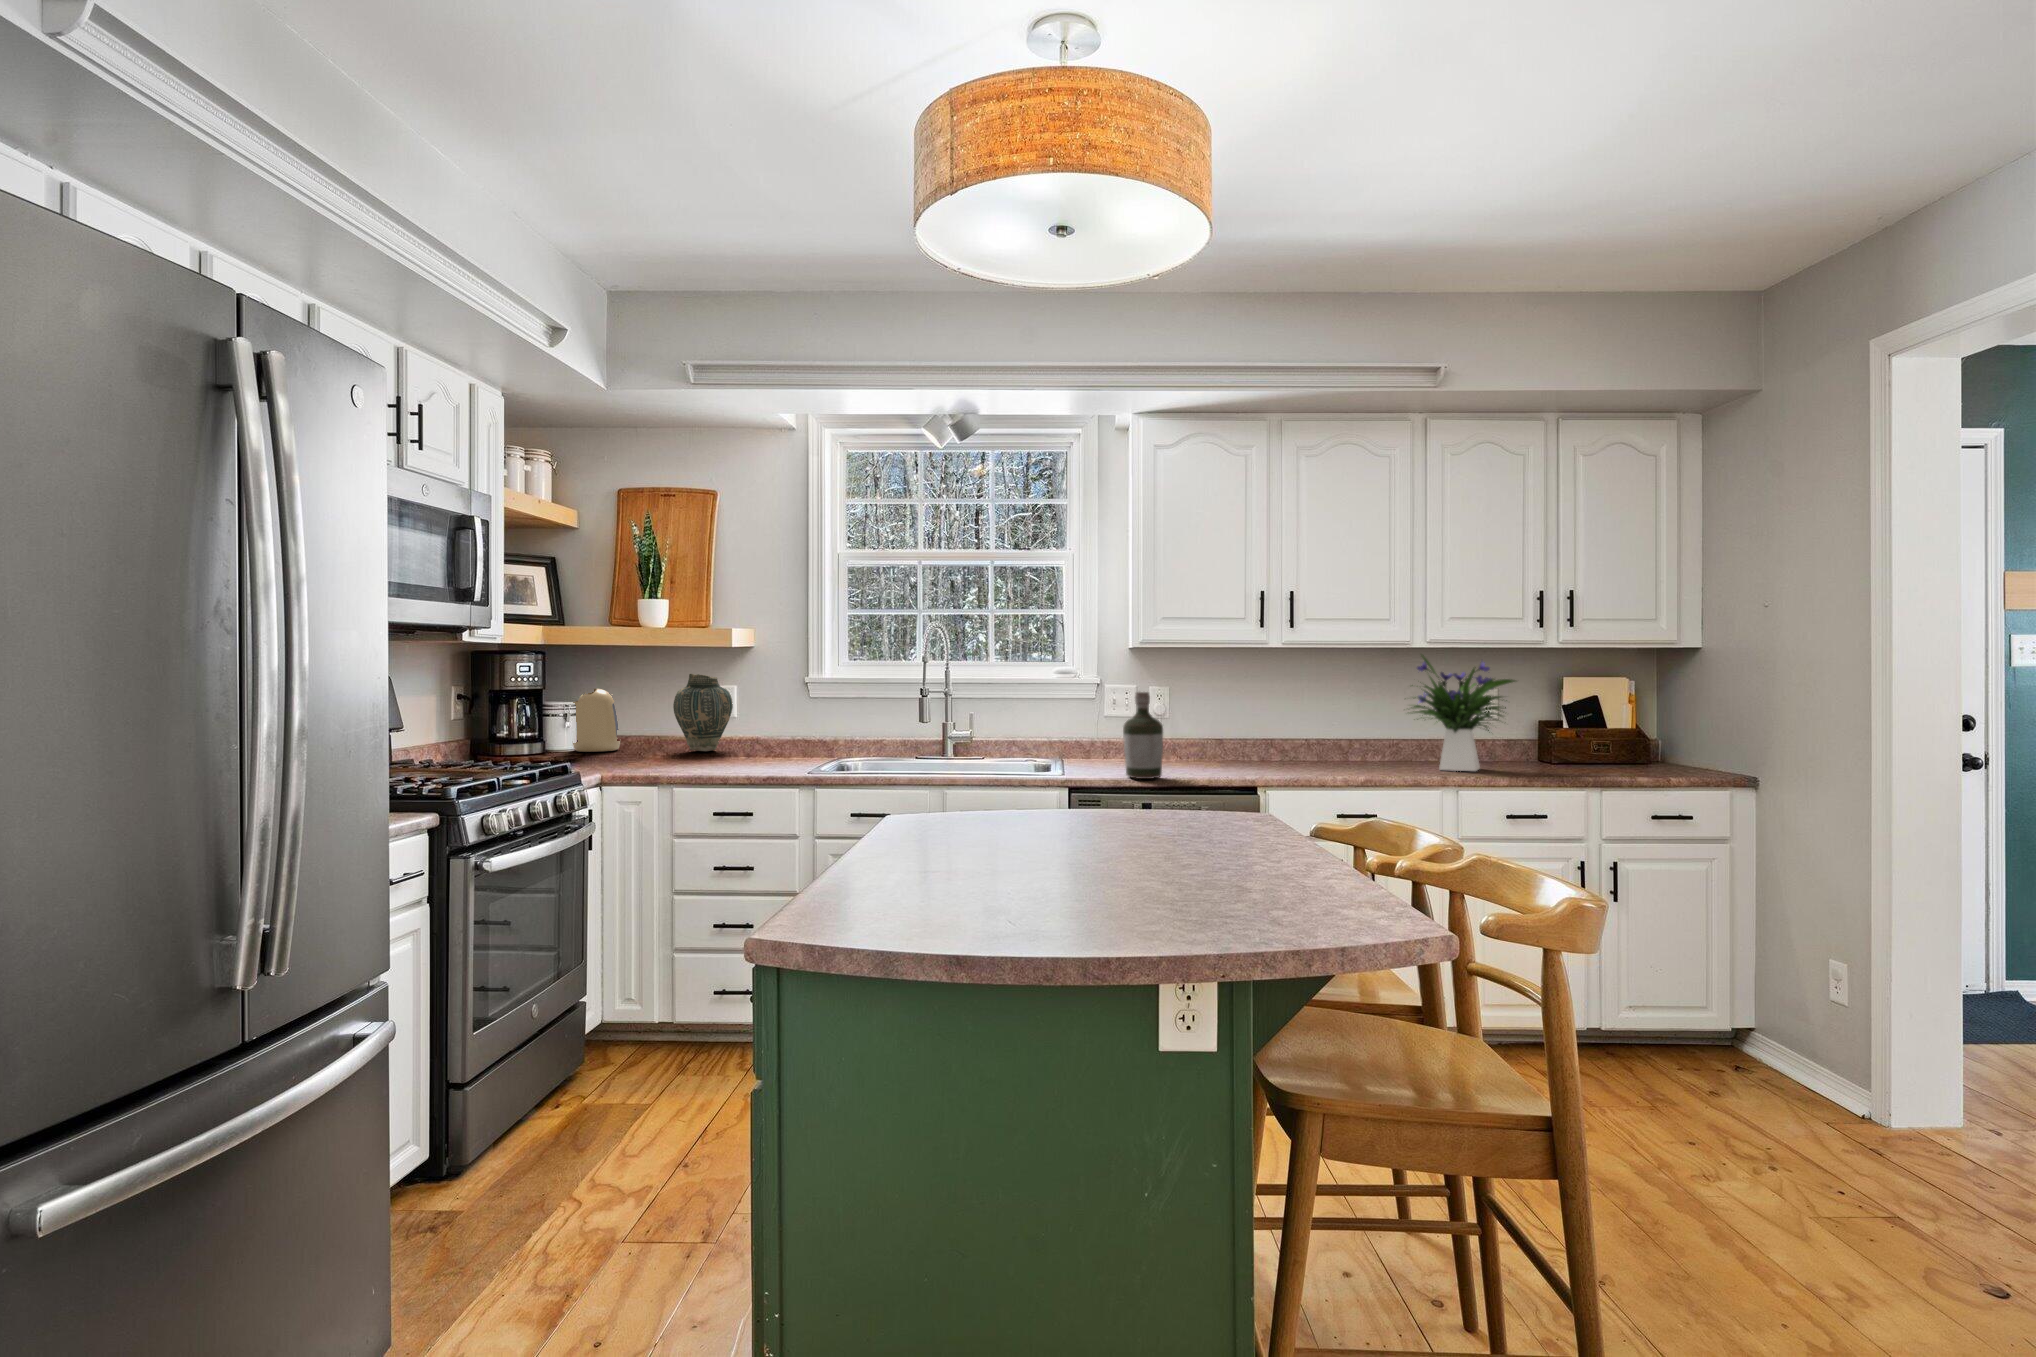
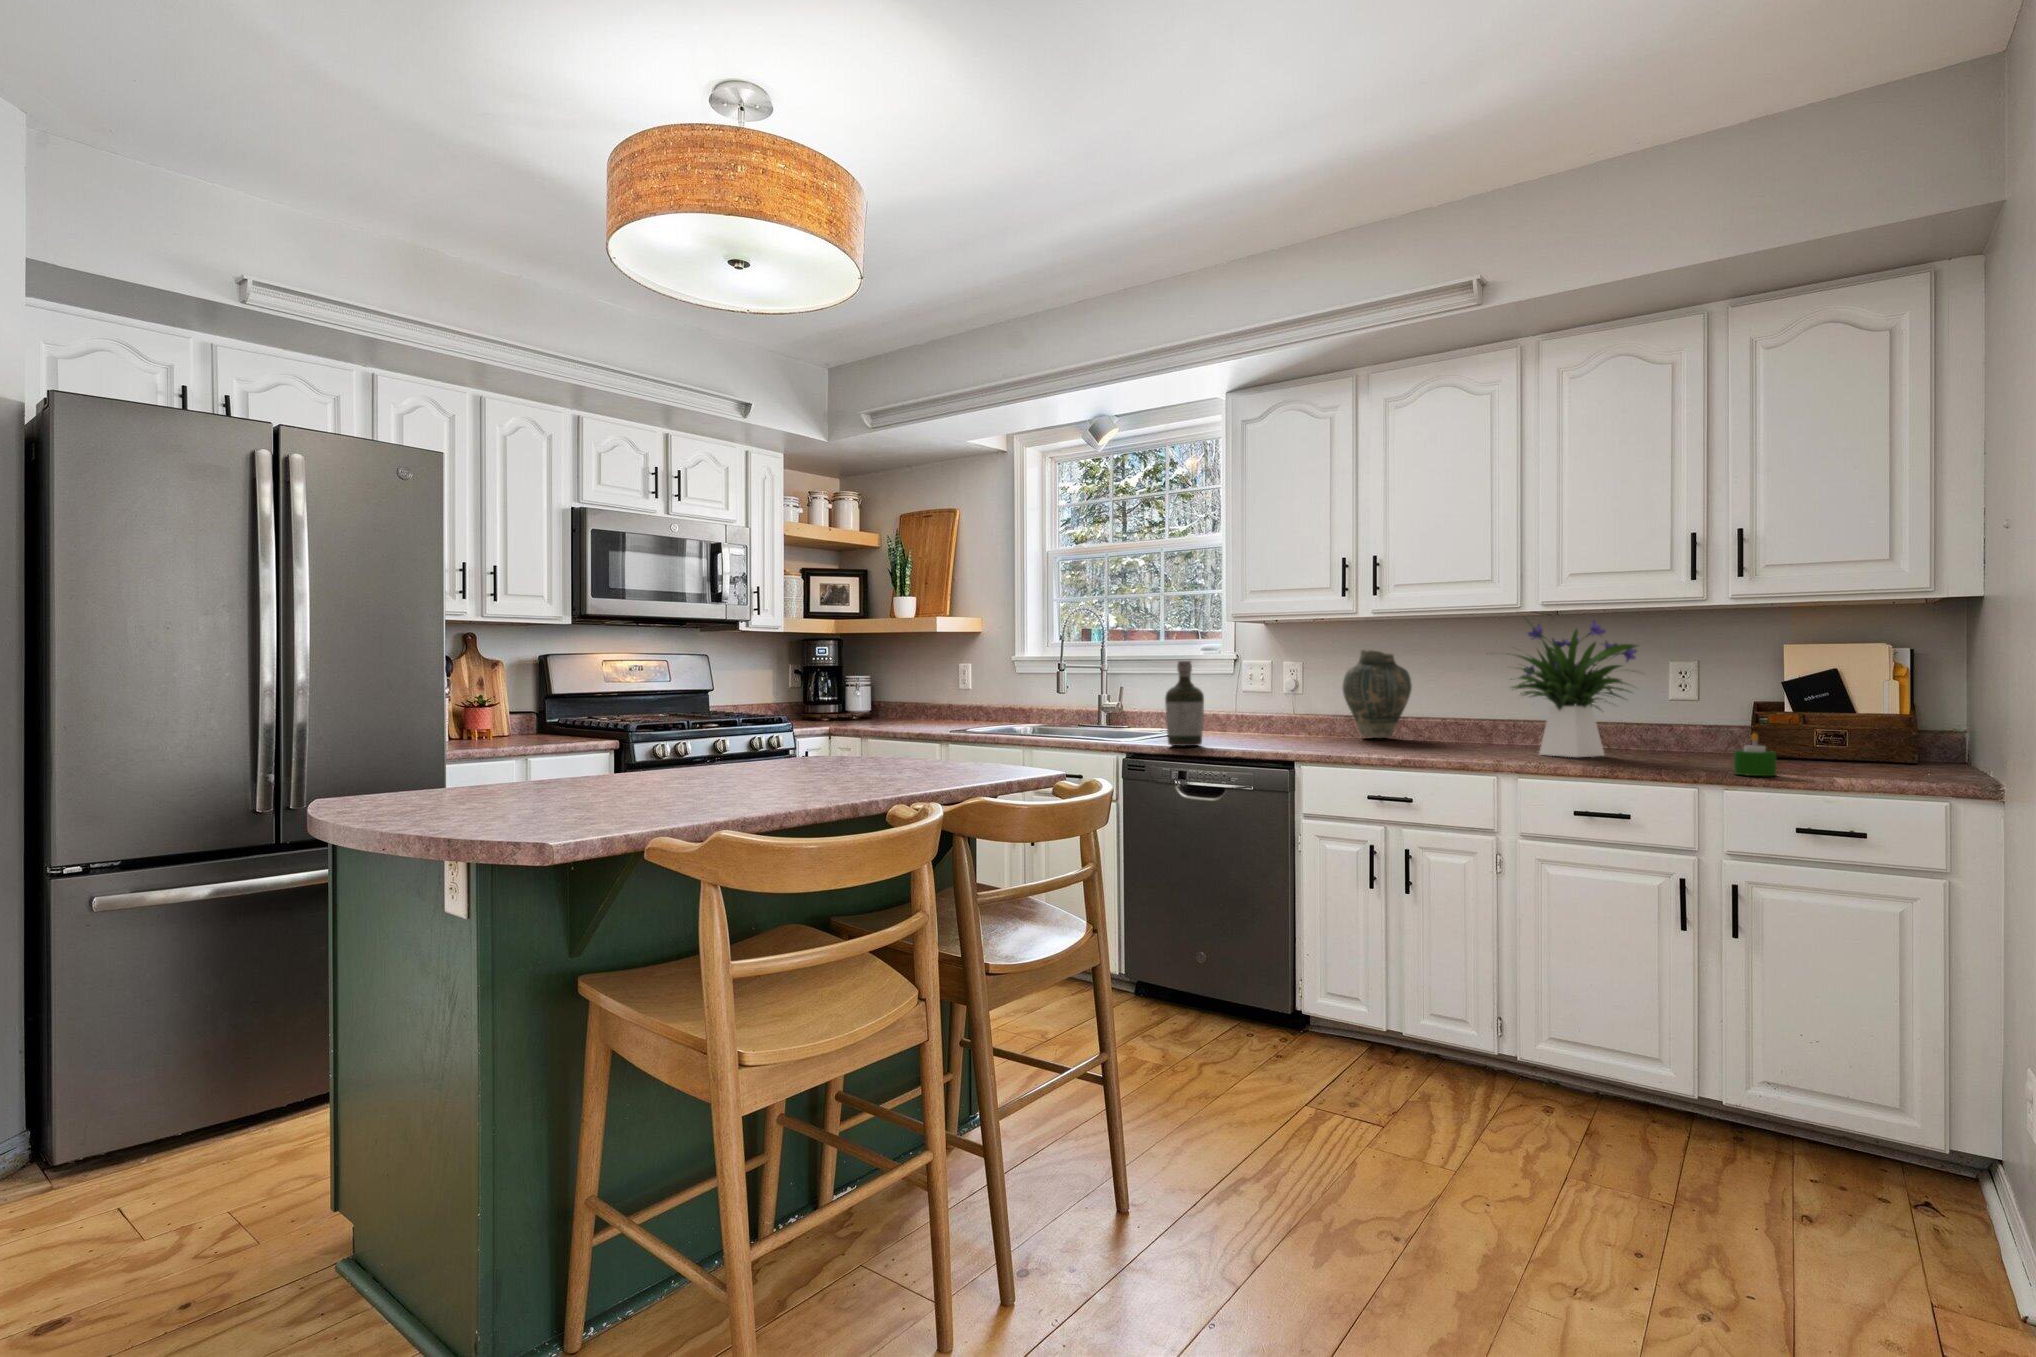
vase: present [673,674,733,751] -> present [1342,650,1412,738]
kettle: present [573,689,620,752] -> none [864,667,914,715]
candle: none [1607,749,1635,781] -> present [1734,733,1776,776]

